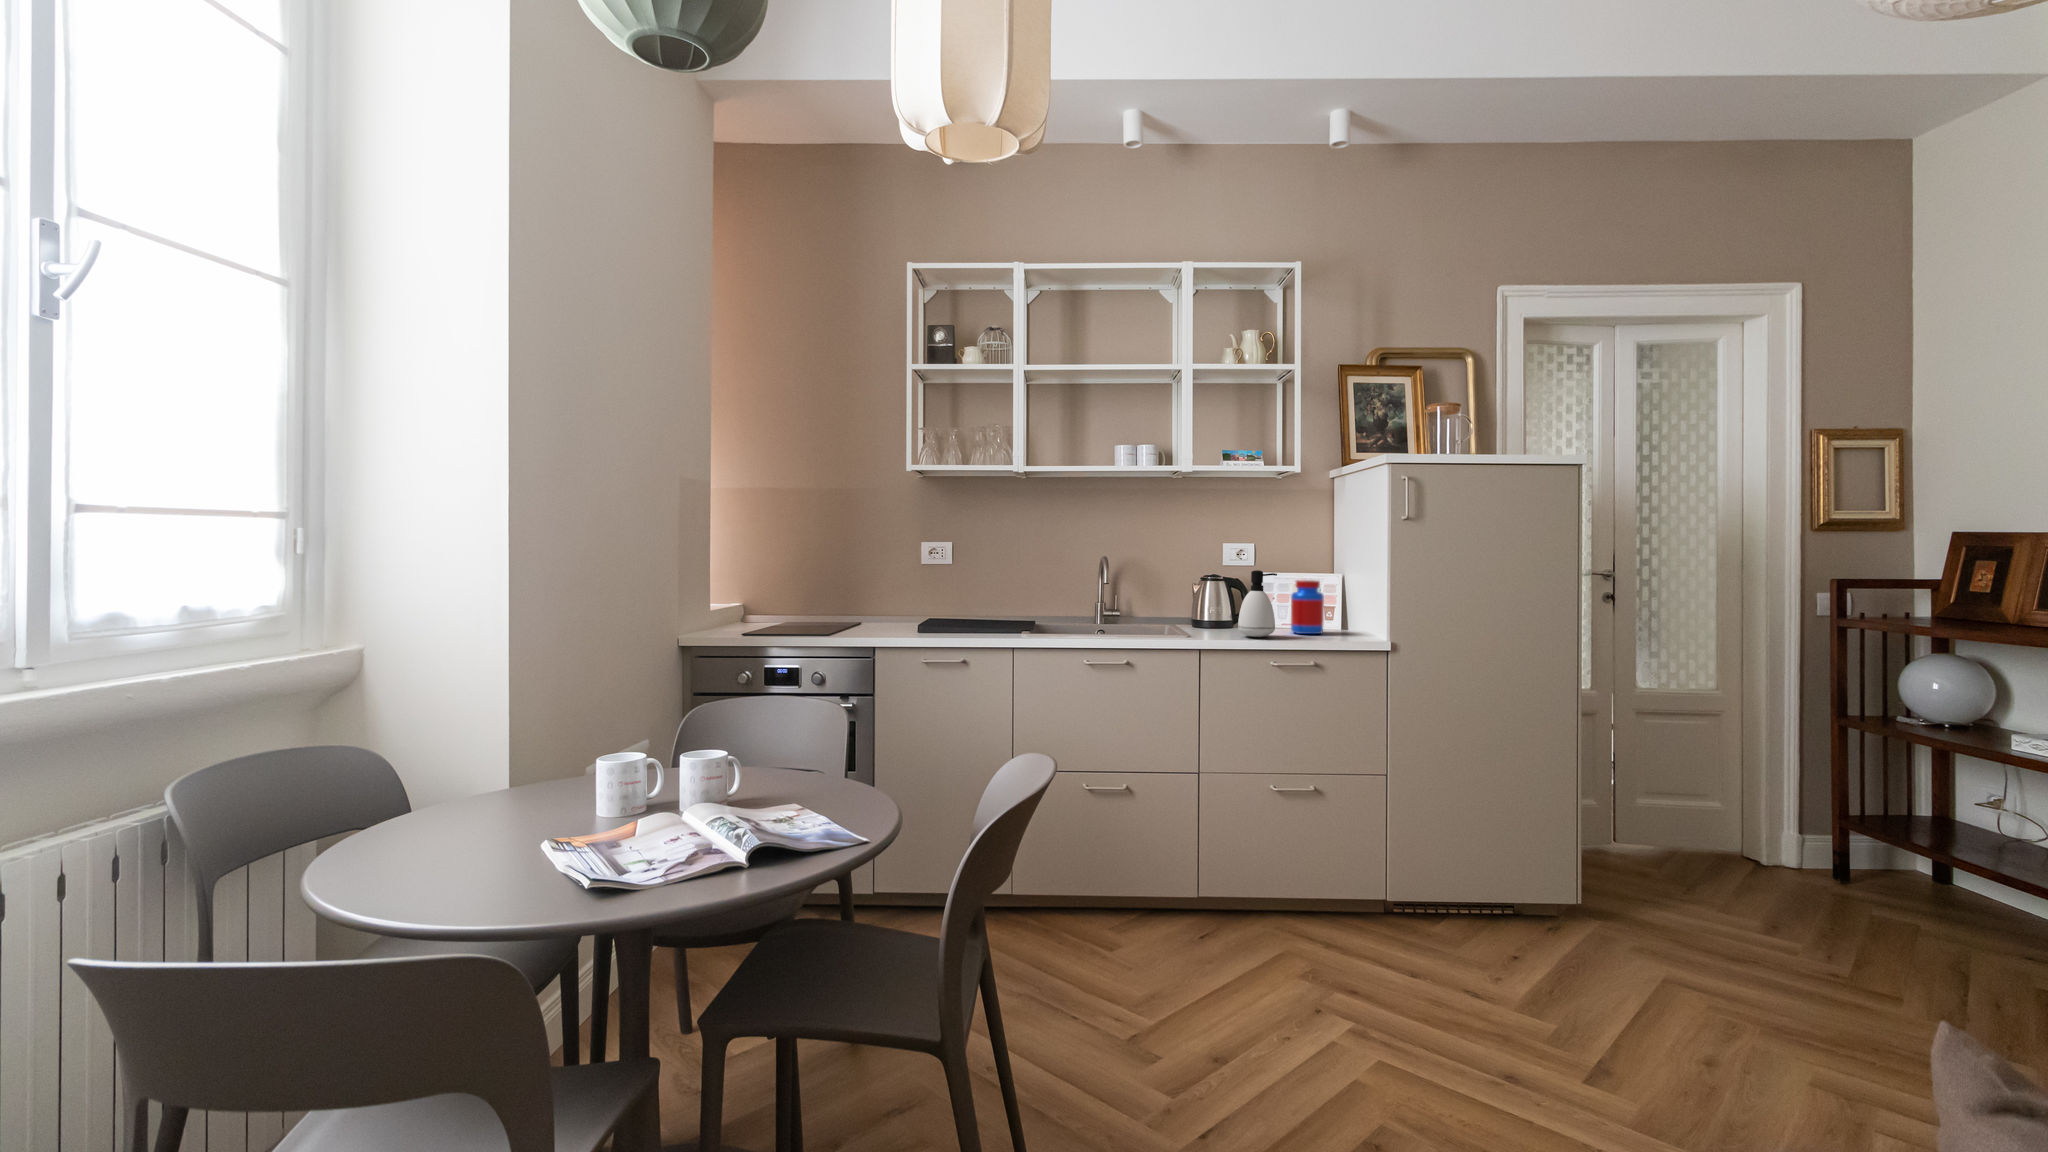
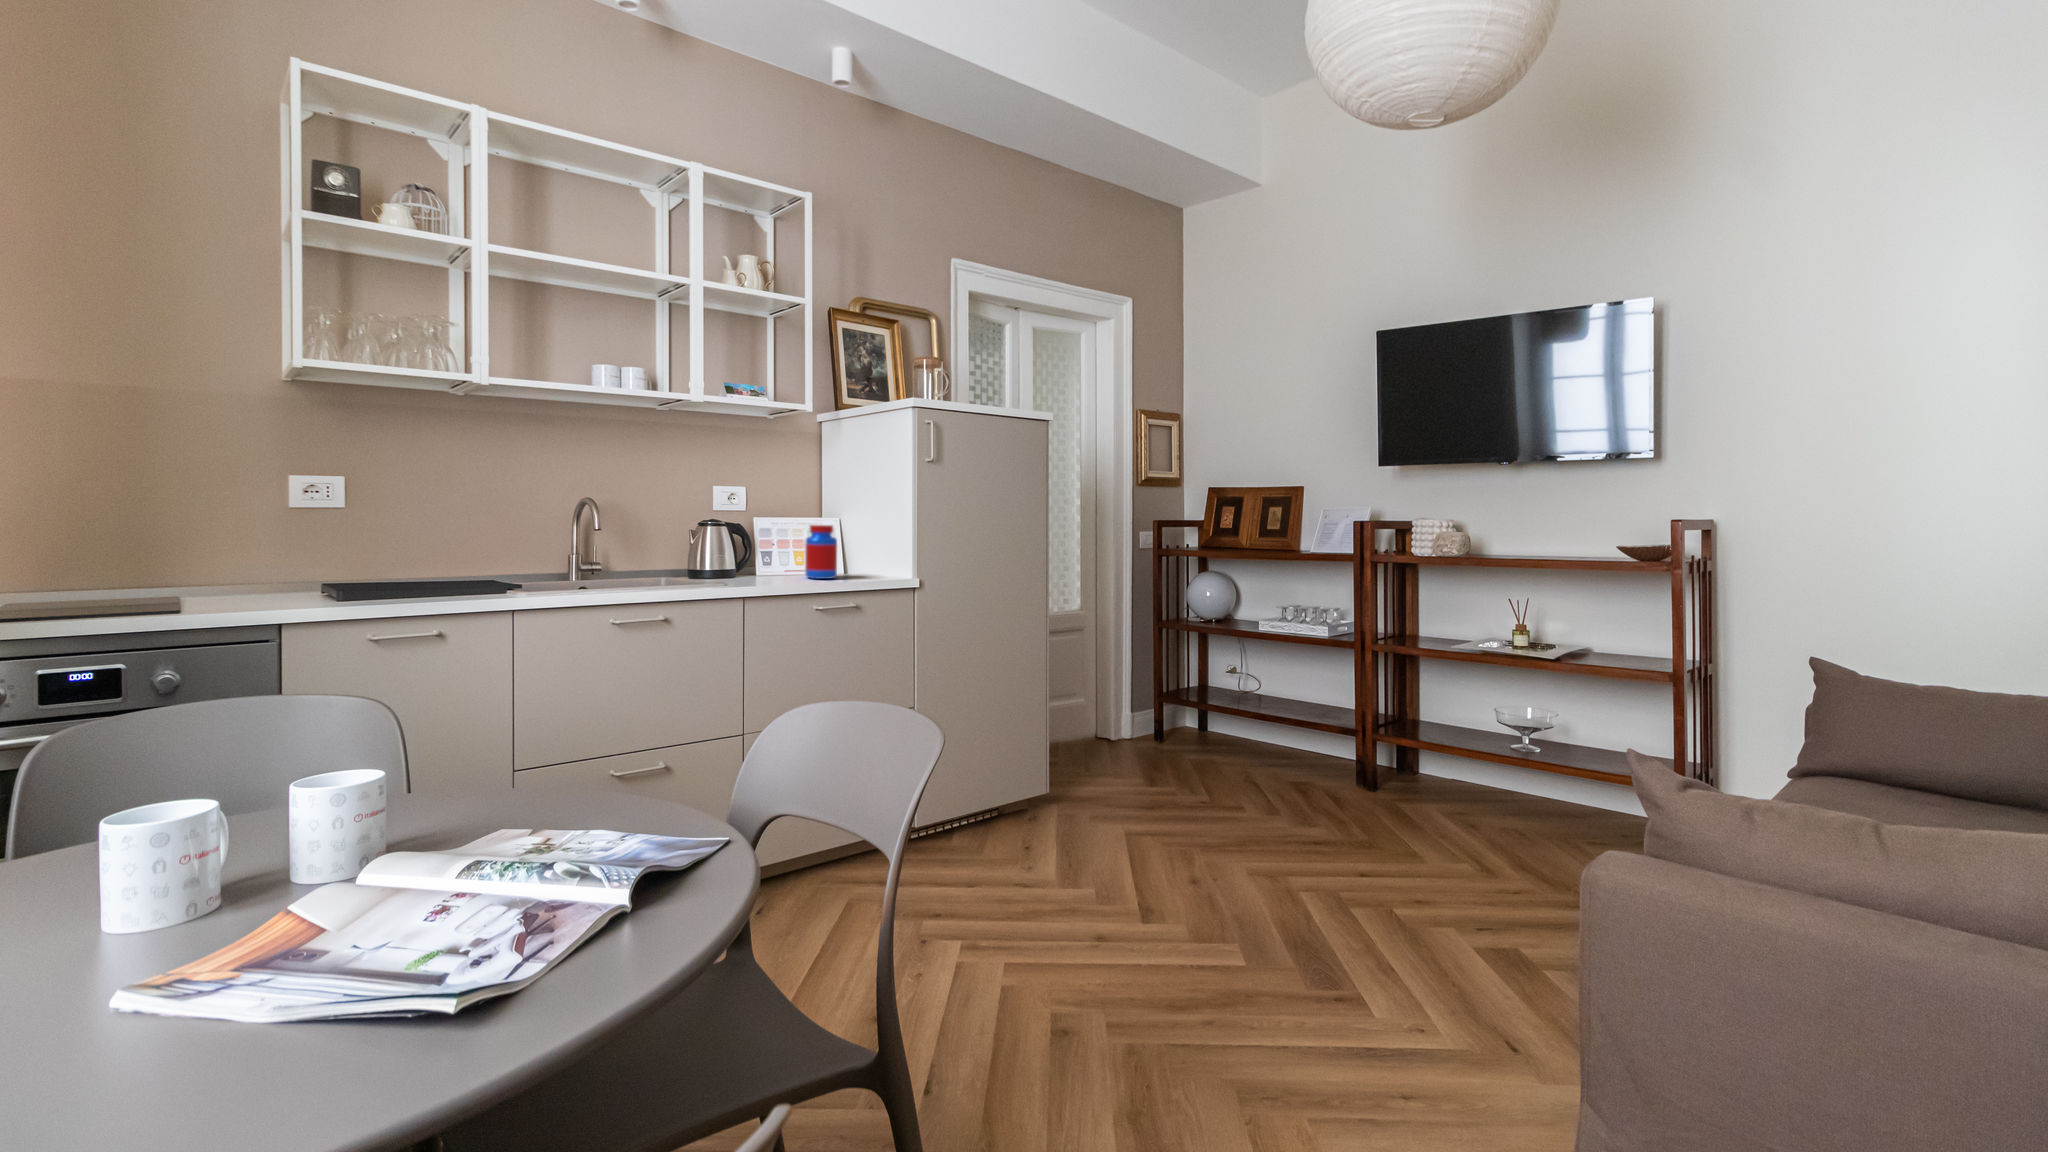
soap dispenser: present [1238,570,1277,637] -> none [763,515,803,584]

